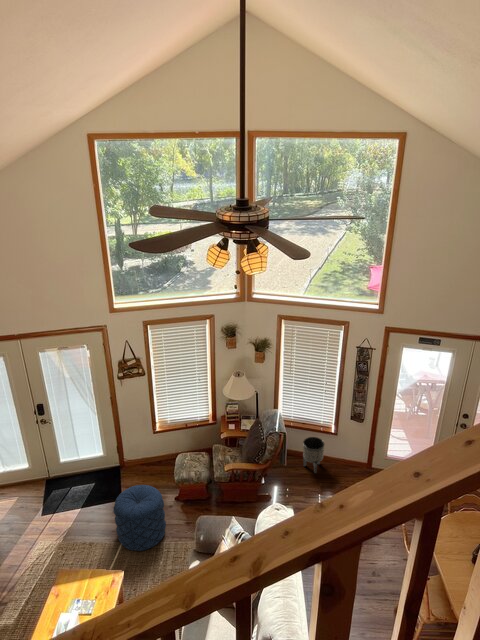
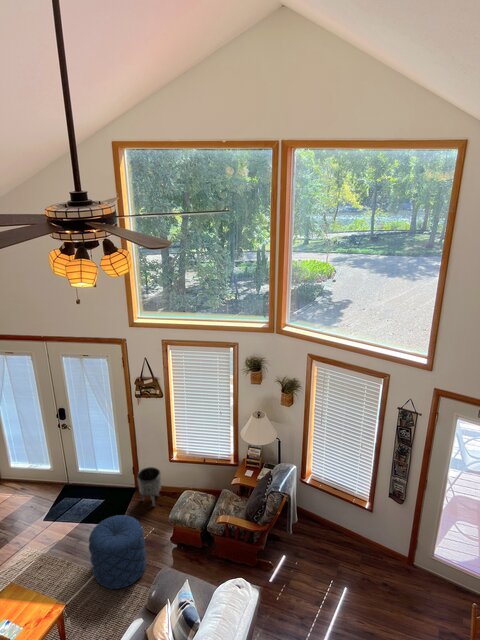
planter: present [303,437,325,473] -> present [137,467,161,507]

